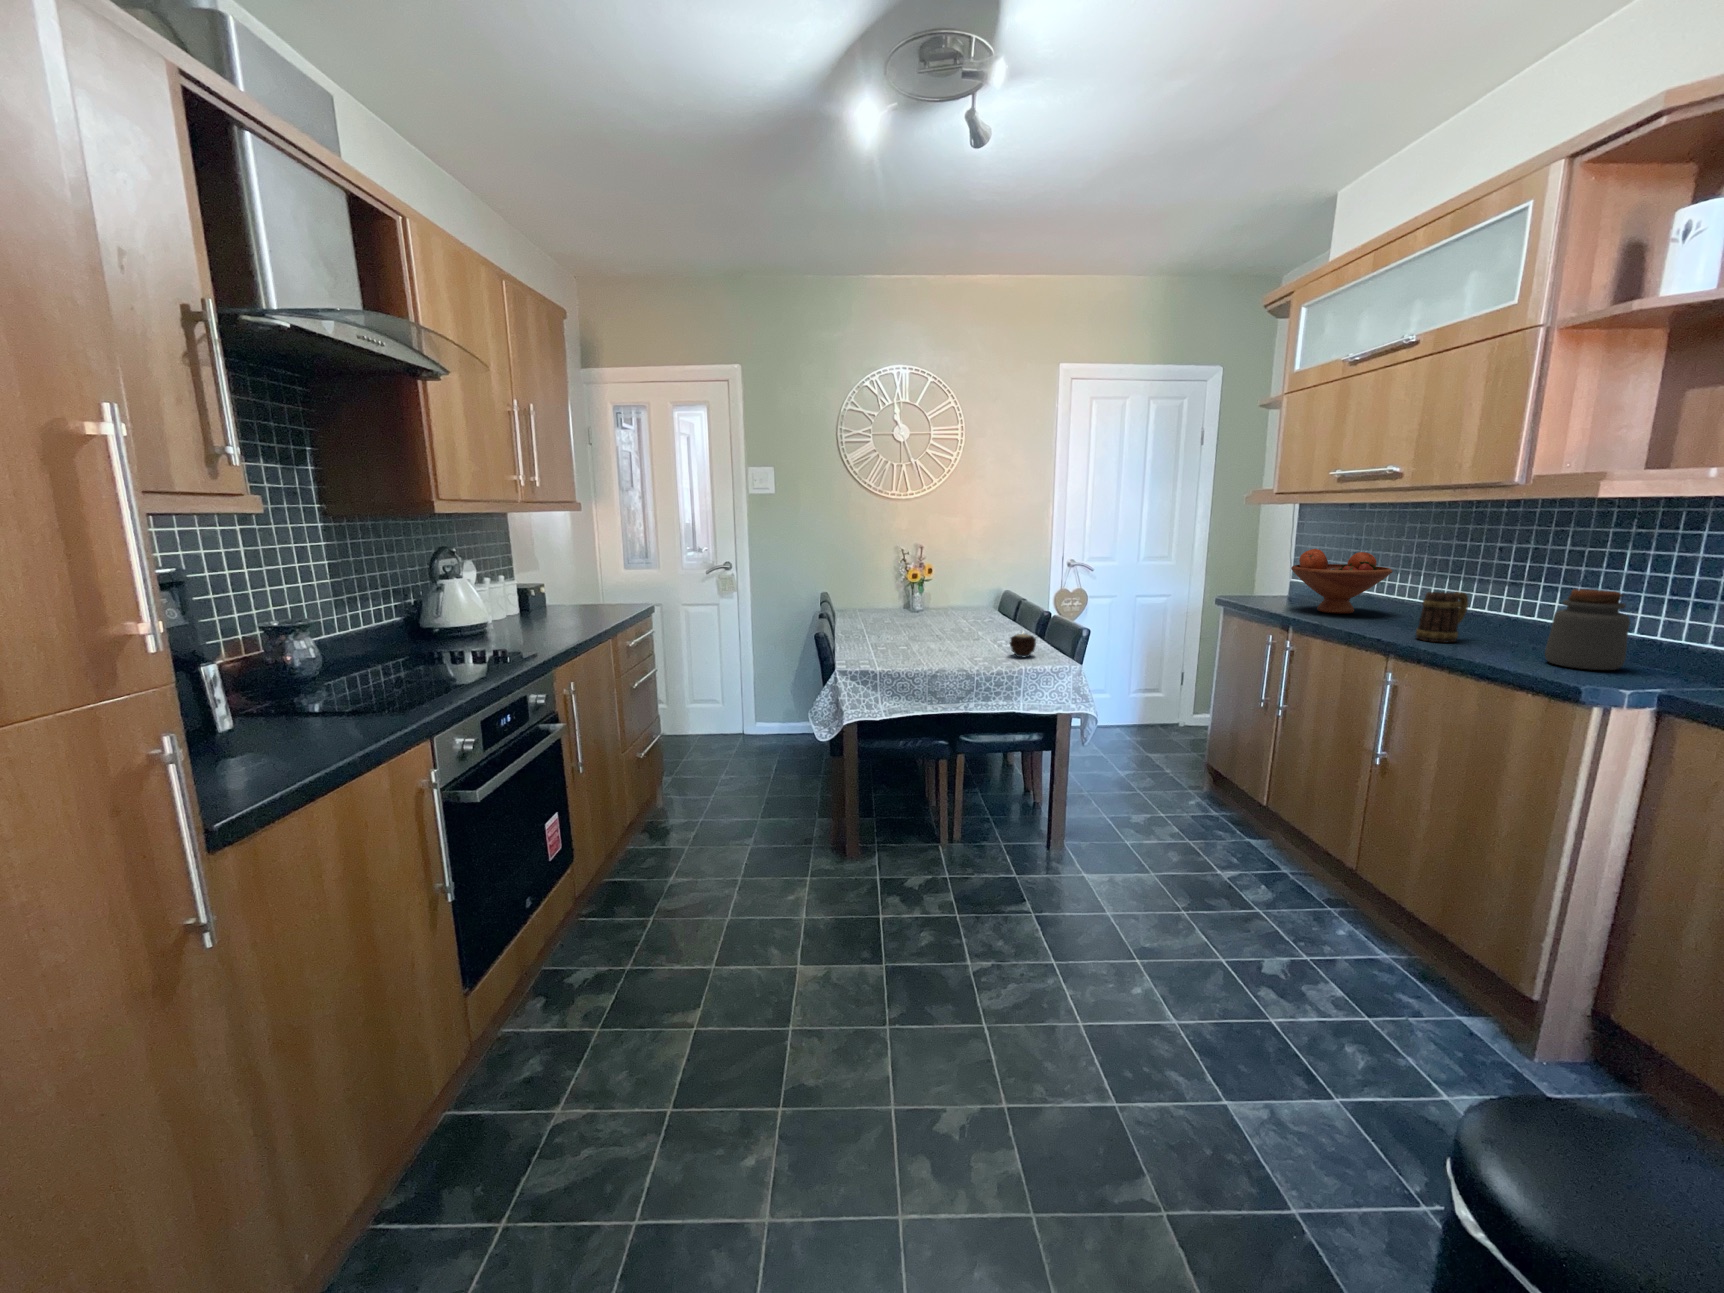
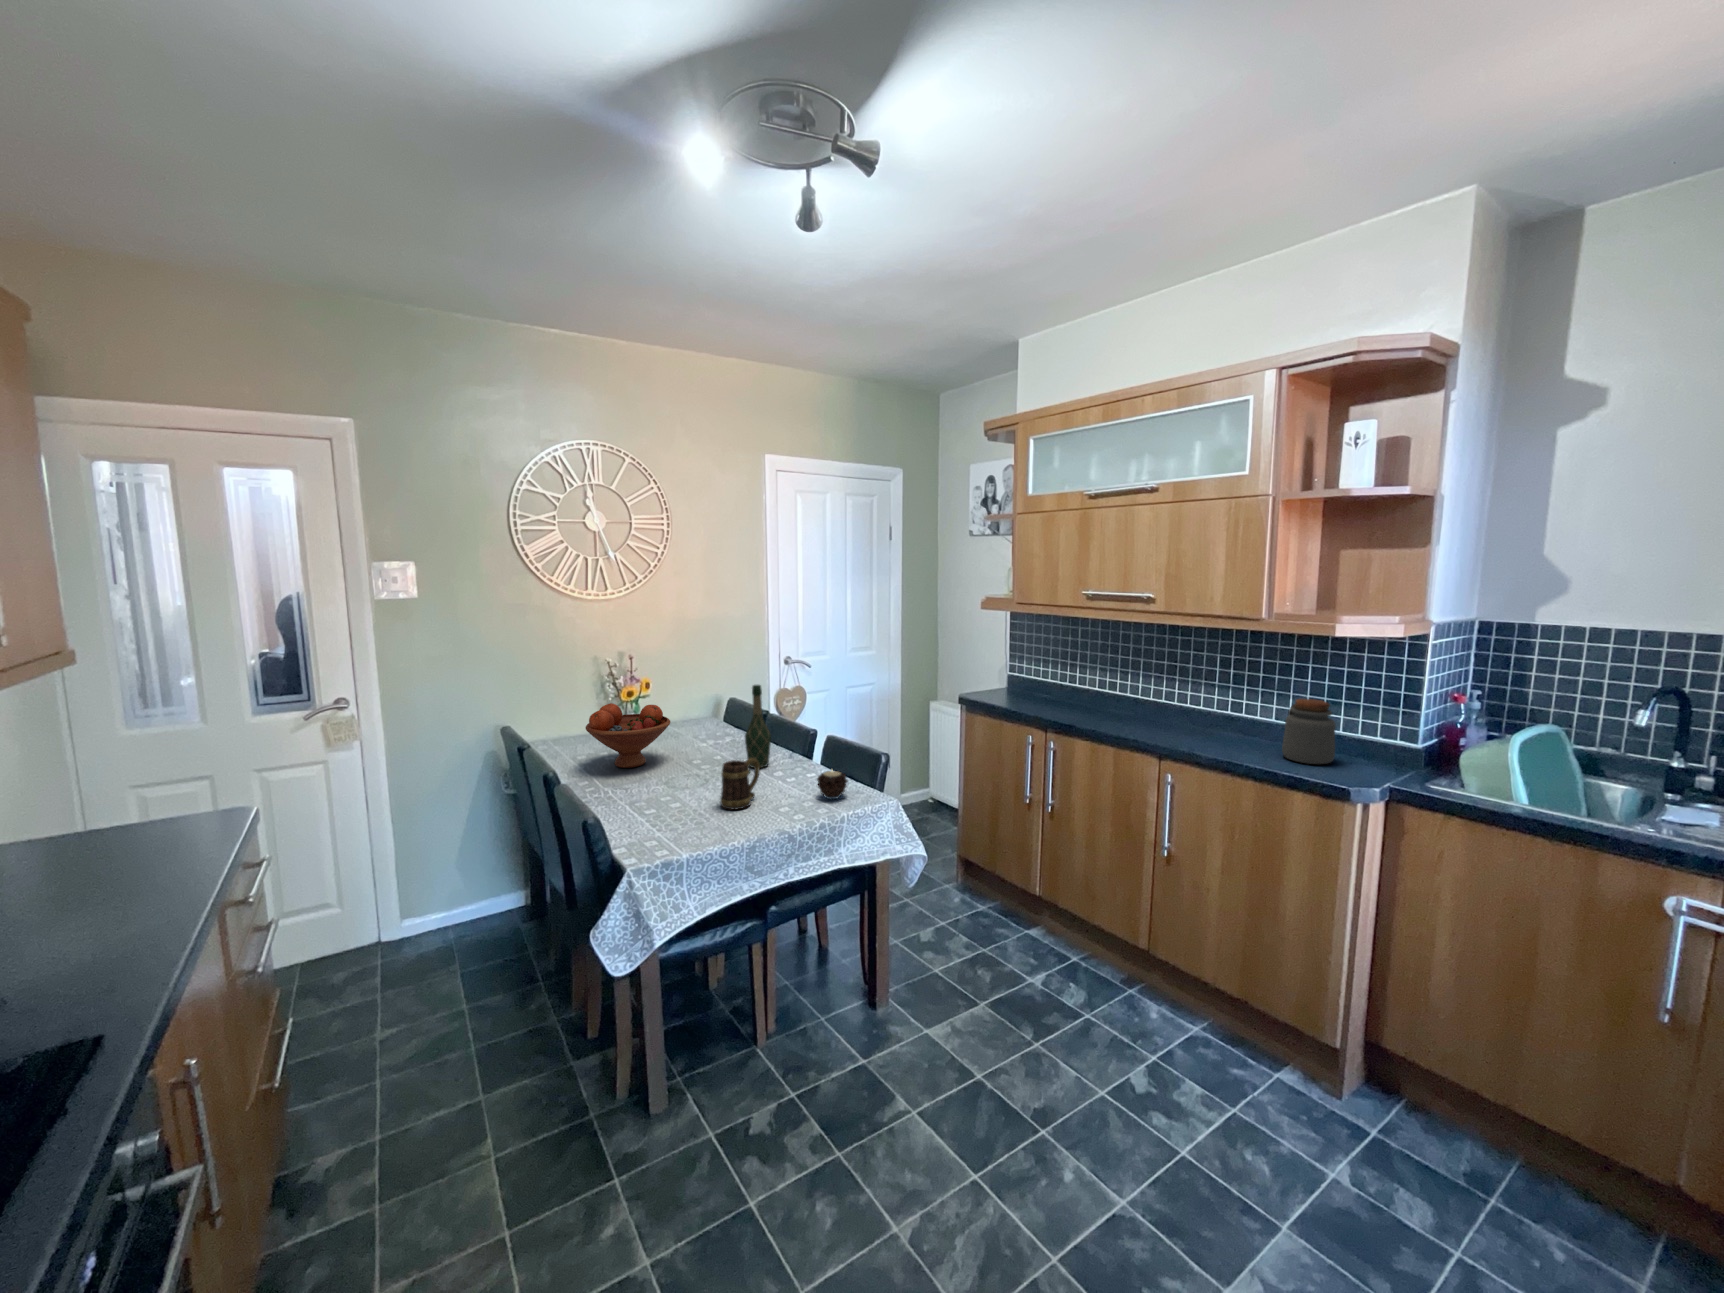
fruit bowl: present [1291,549,1392,614] -> present [586,703,670,768]
wine bottle: none [977,564,1000,636] -> present [745,685,771,768]
mug: present [1416,592,1468,642] -> present [720,758,760,809]

